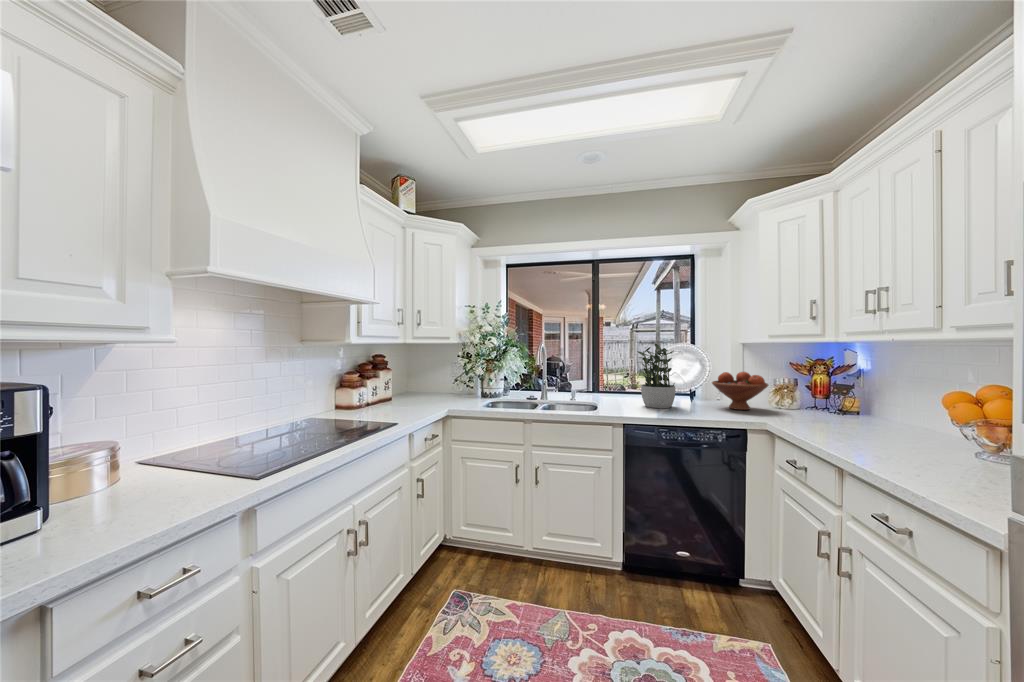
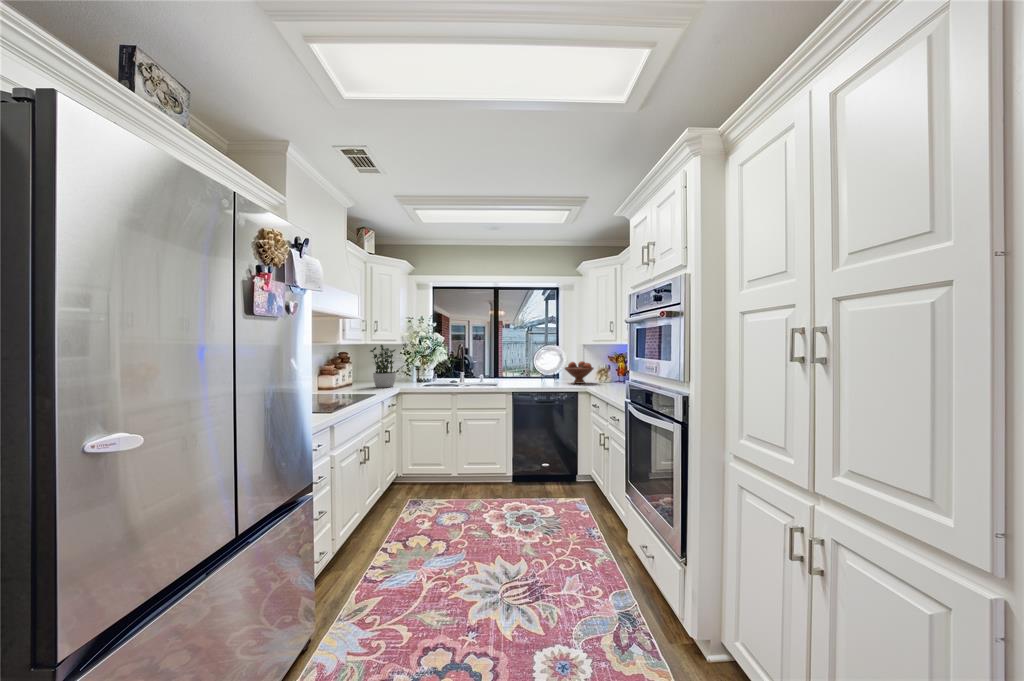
potted plant: present [638,343,675,408] -> present [370,345,396,387]

